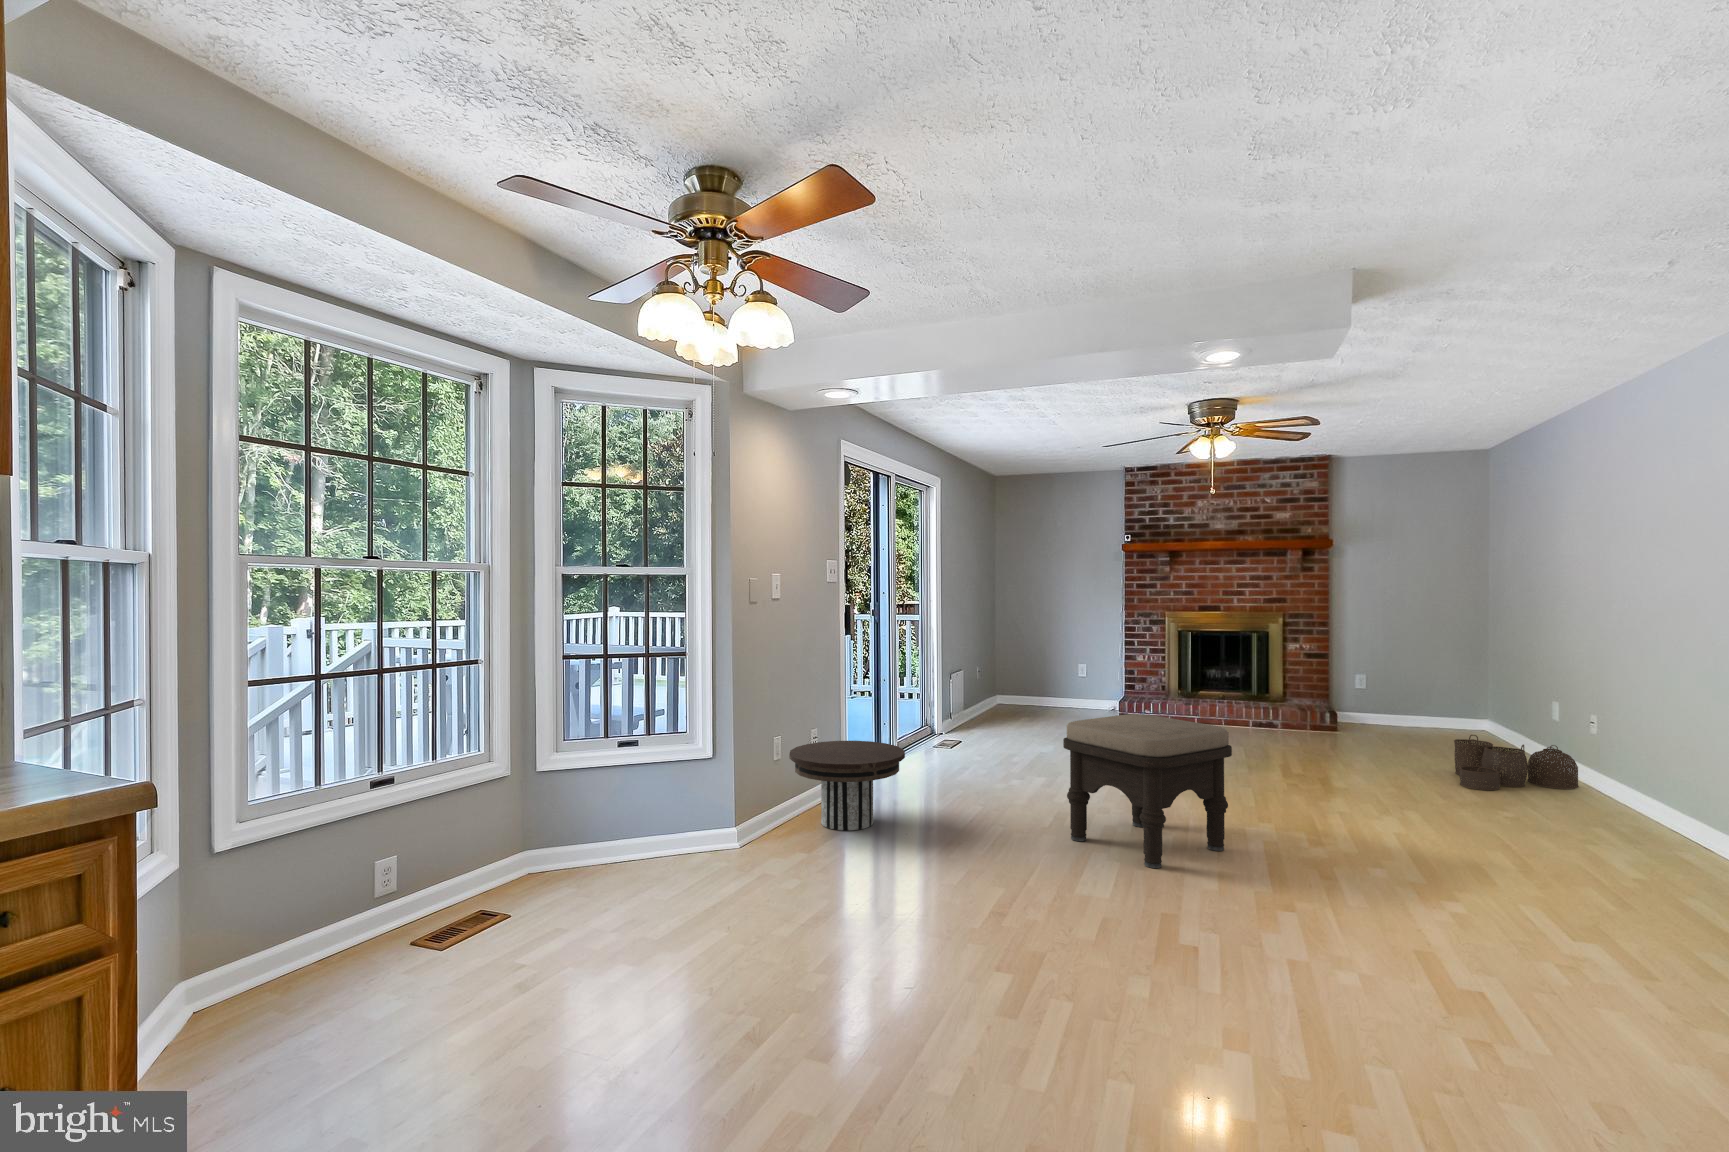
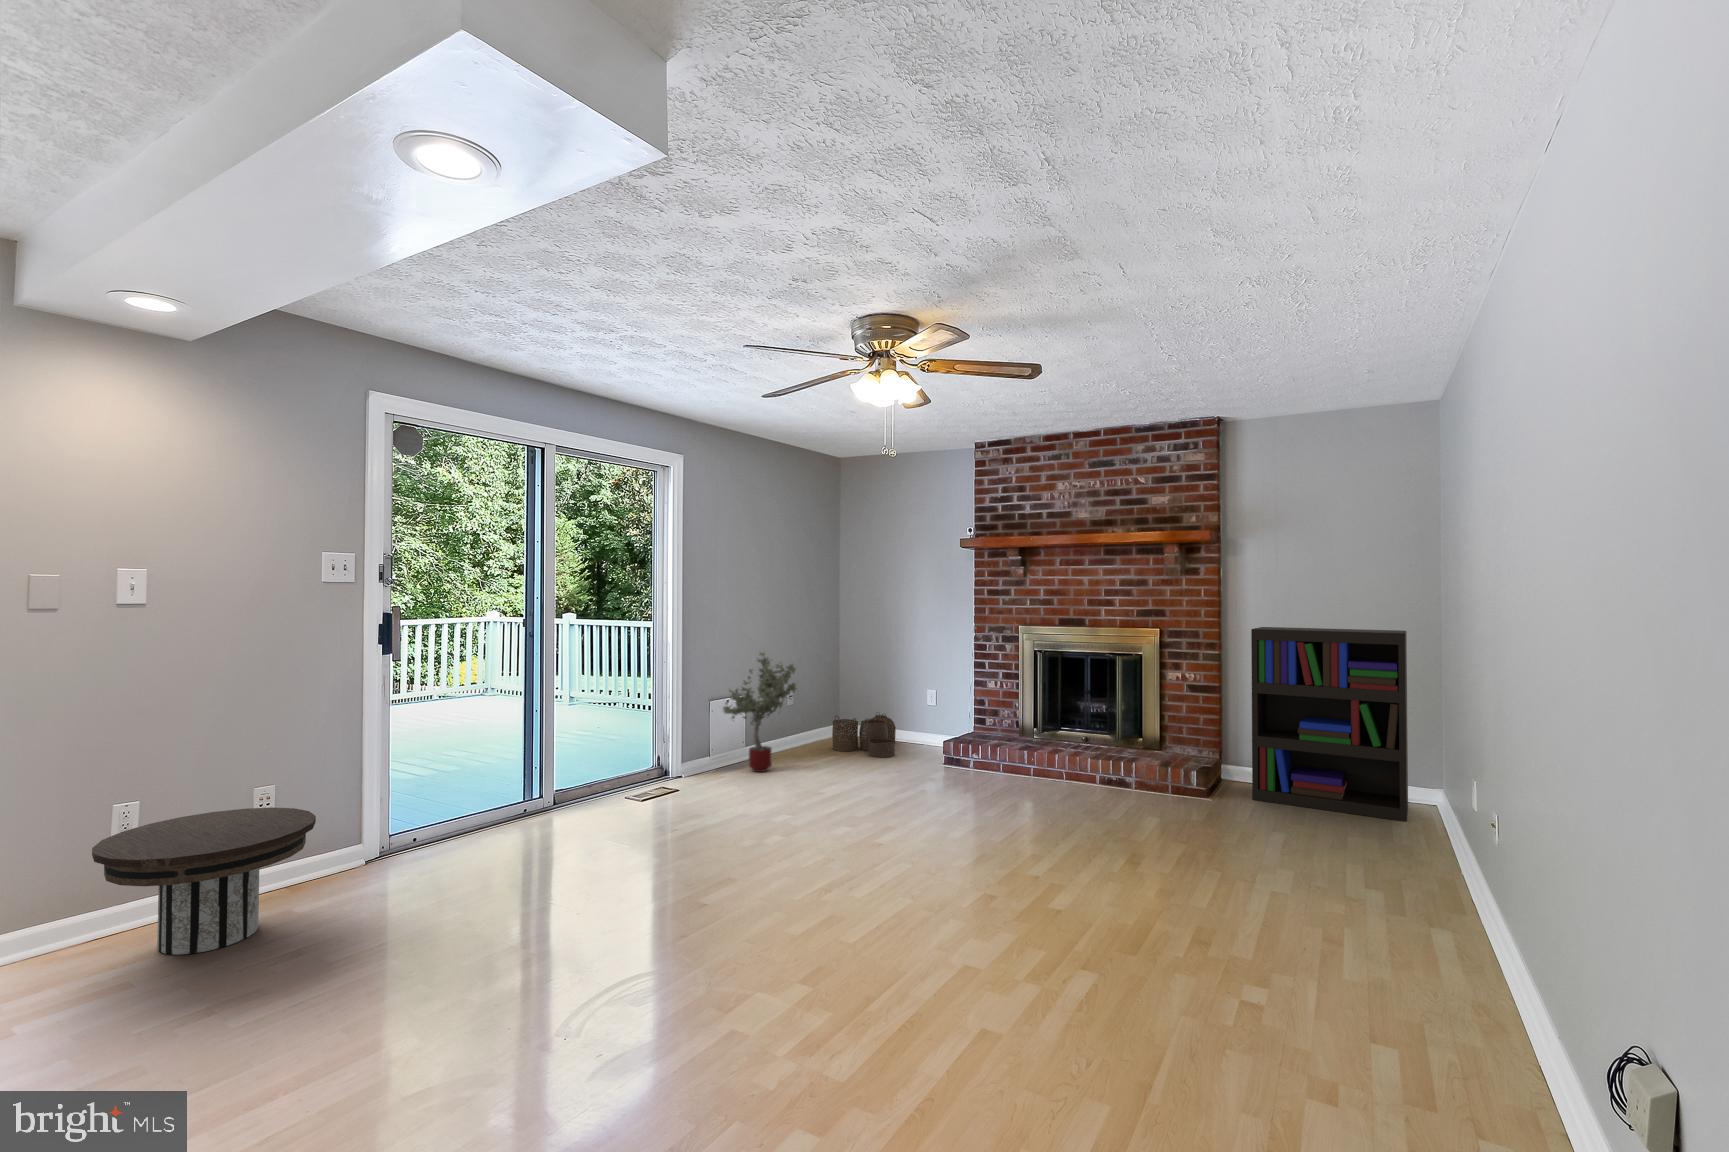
bookshelf: none [1362,610,1477,740] -> present [1251,627,1408,822]
potted tree: none [963,633,1013,728] -> present [723,652,796,772]
ottoman: present [1063,714,1232,868] -> none [400,794,656,1101]
woven basket: present [1454,735,1579,790] -> present [832,714,896,757]

